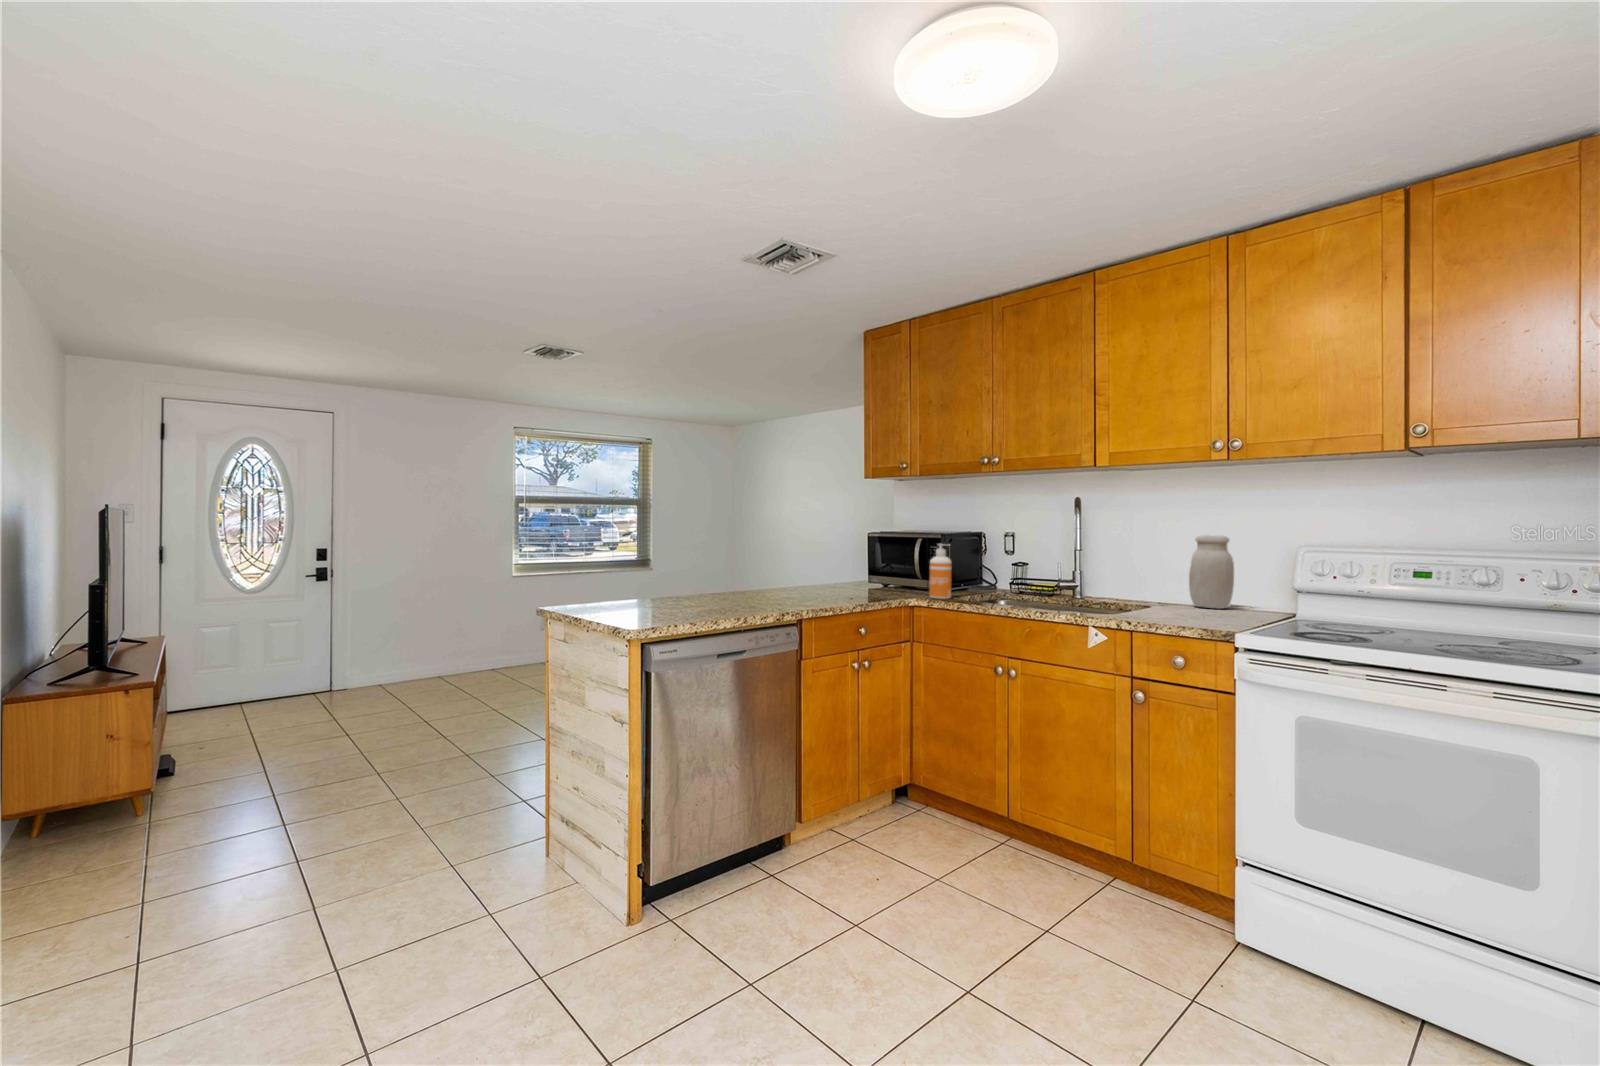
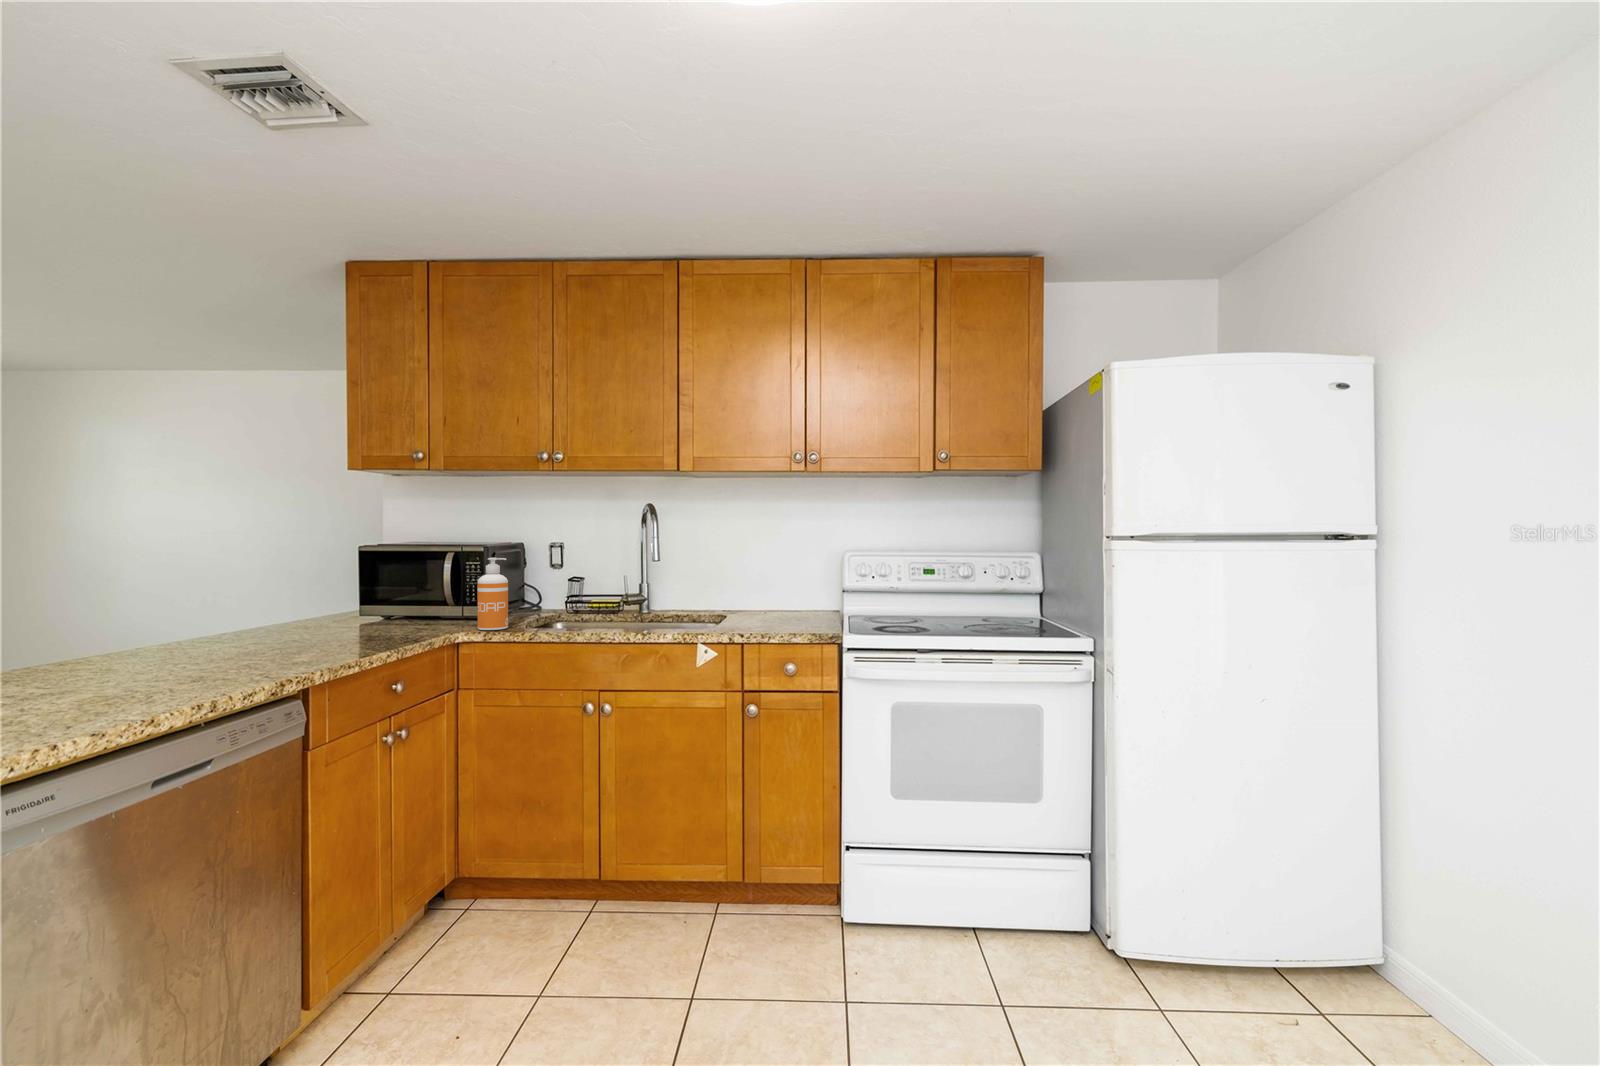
jar: present [1189,535,1234,609] -> none [757,540,795,612]

